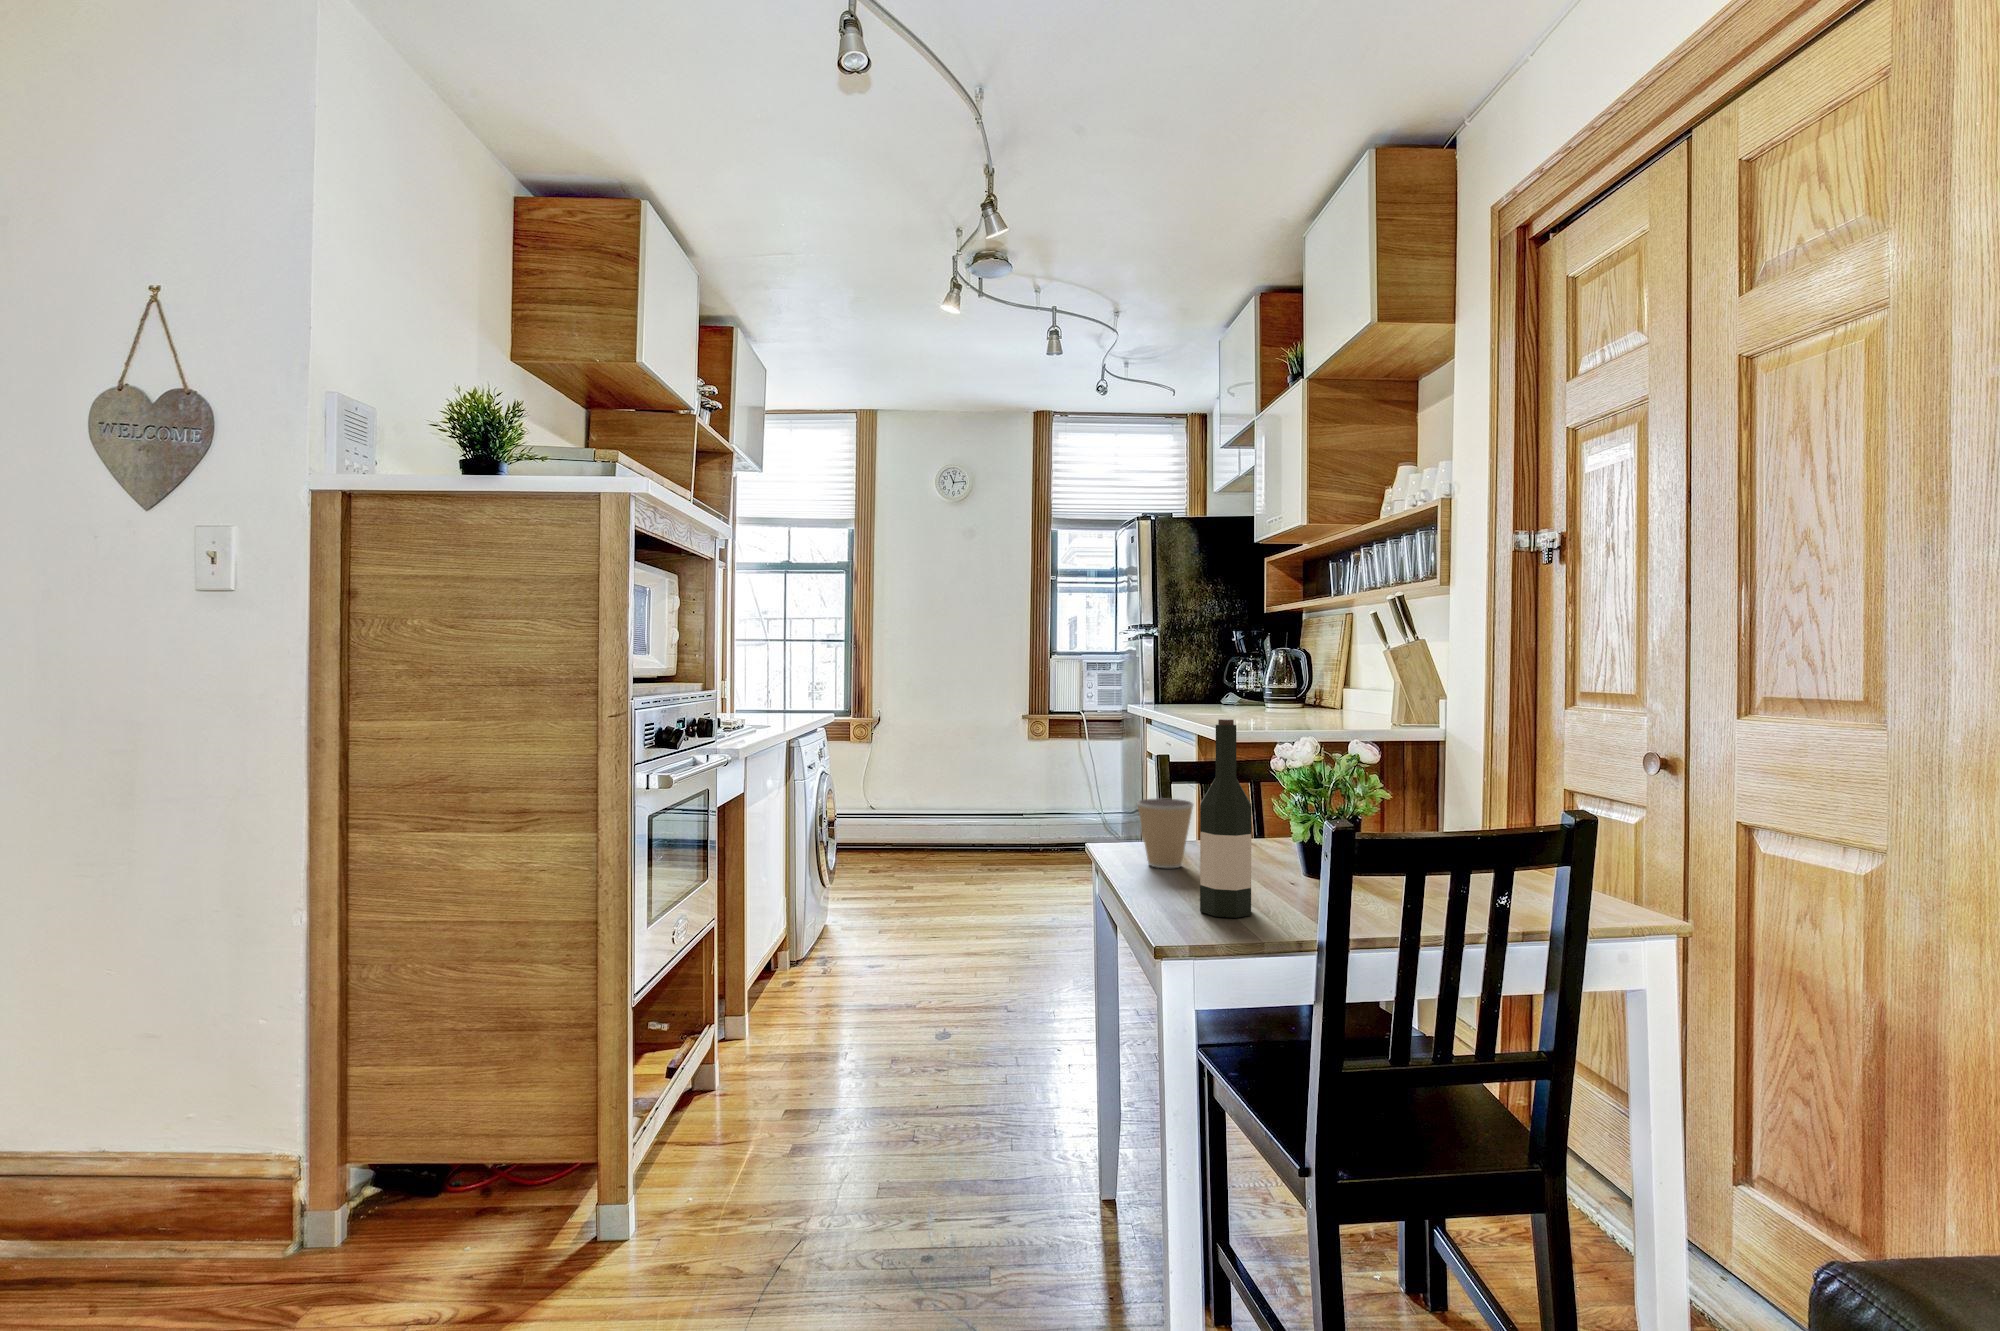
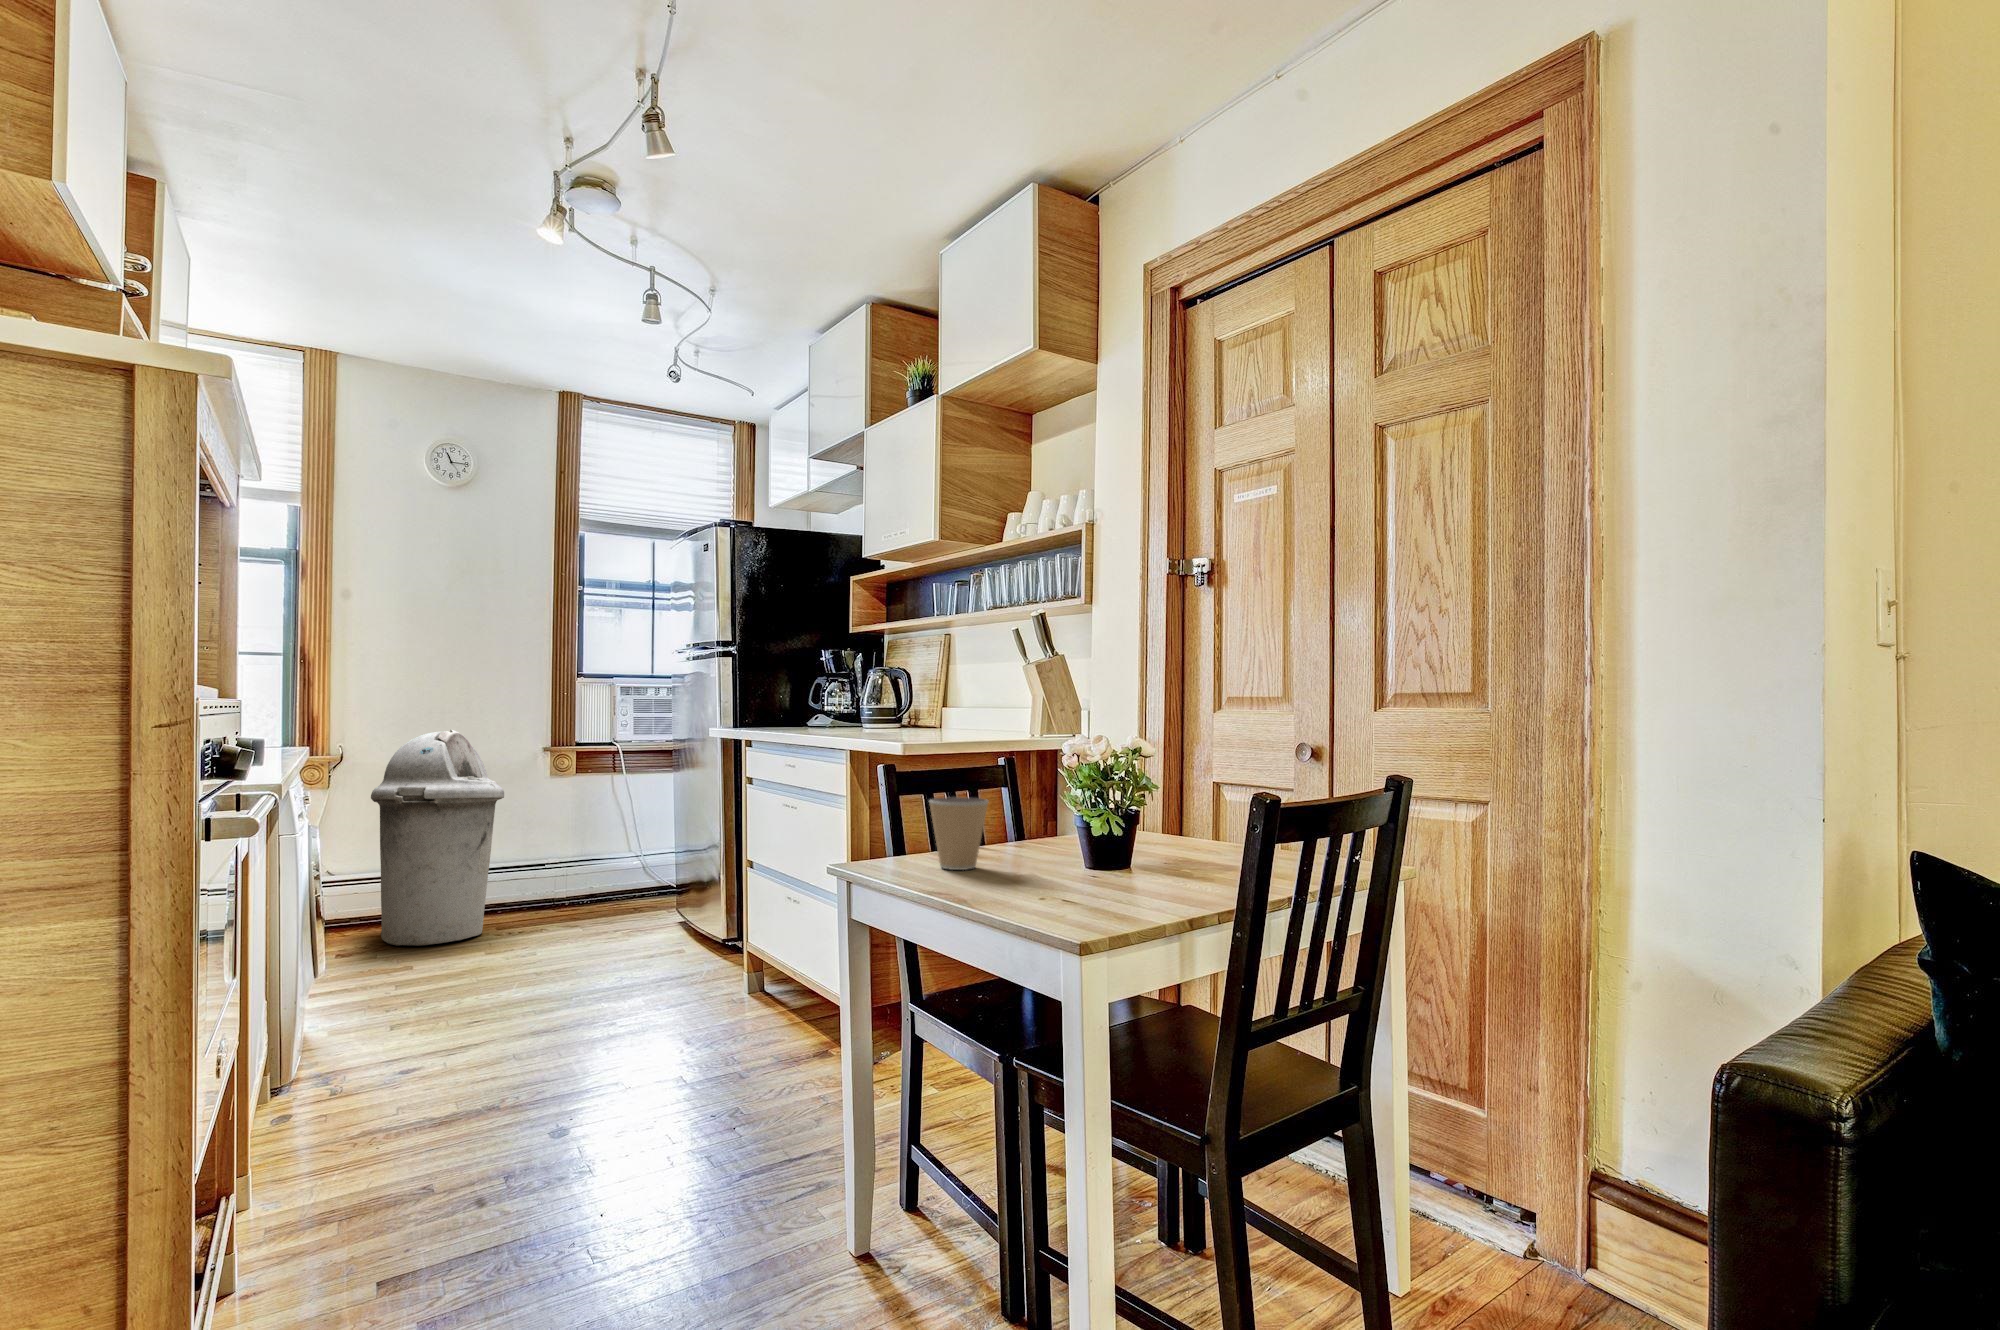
trash can: none [901,701,991,866] -> present [371,729,504,946]
wine bottle: present [1200,719,1251,918] -> none [1057,700,1112,900]

